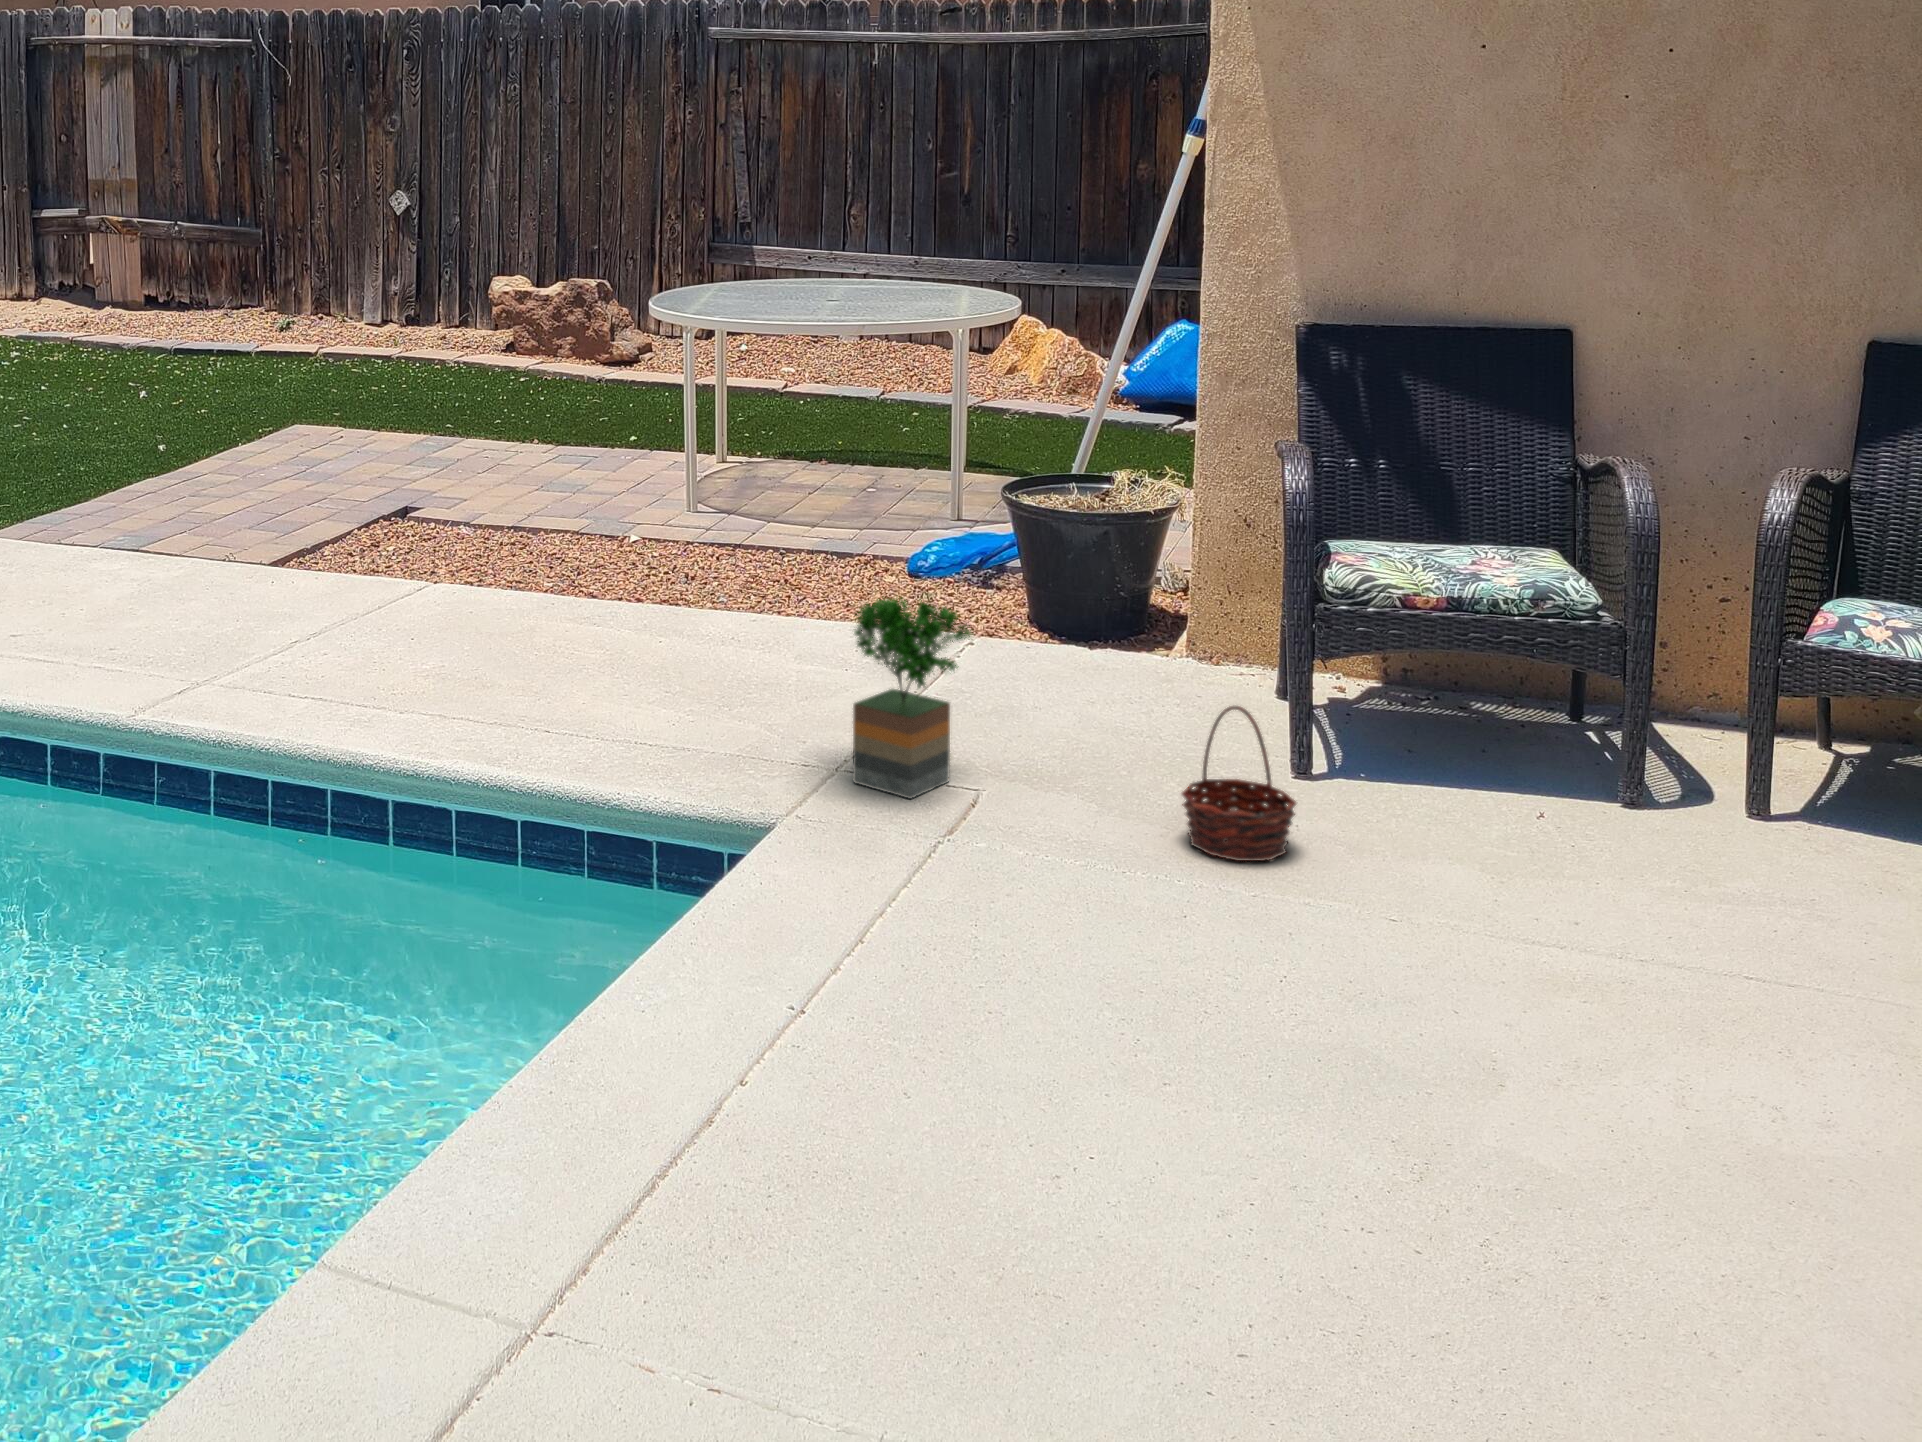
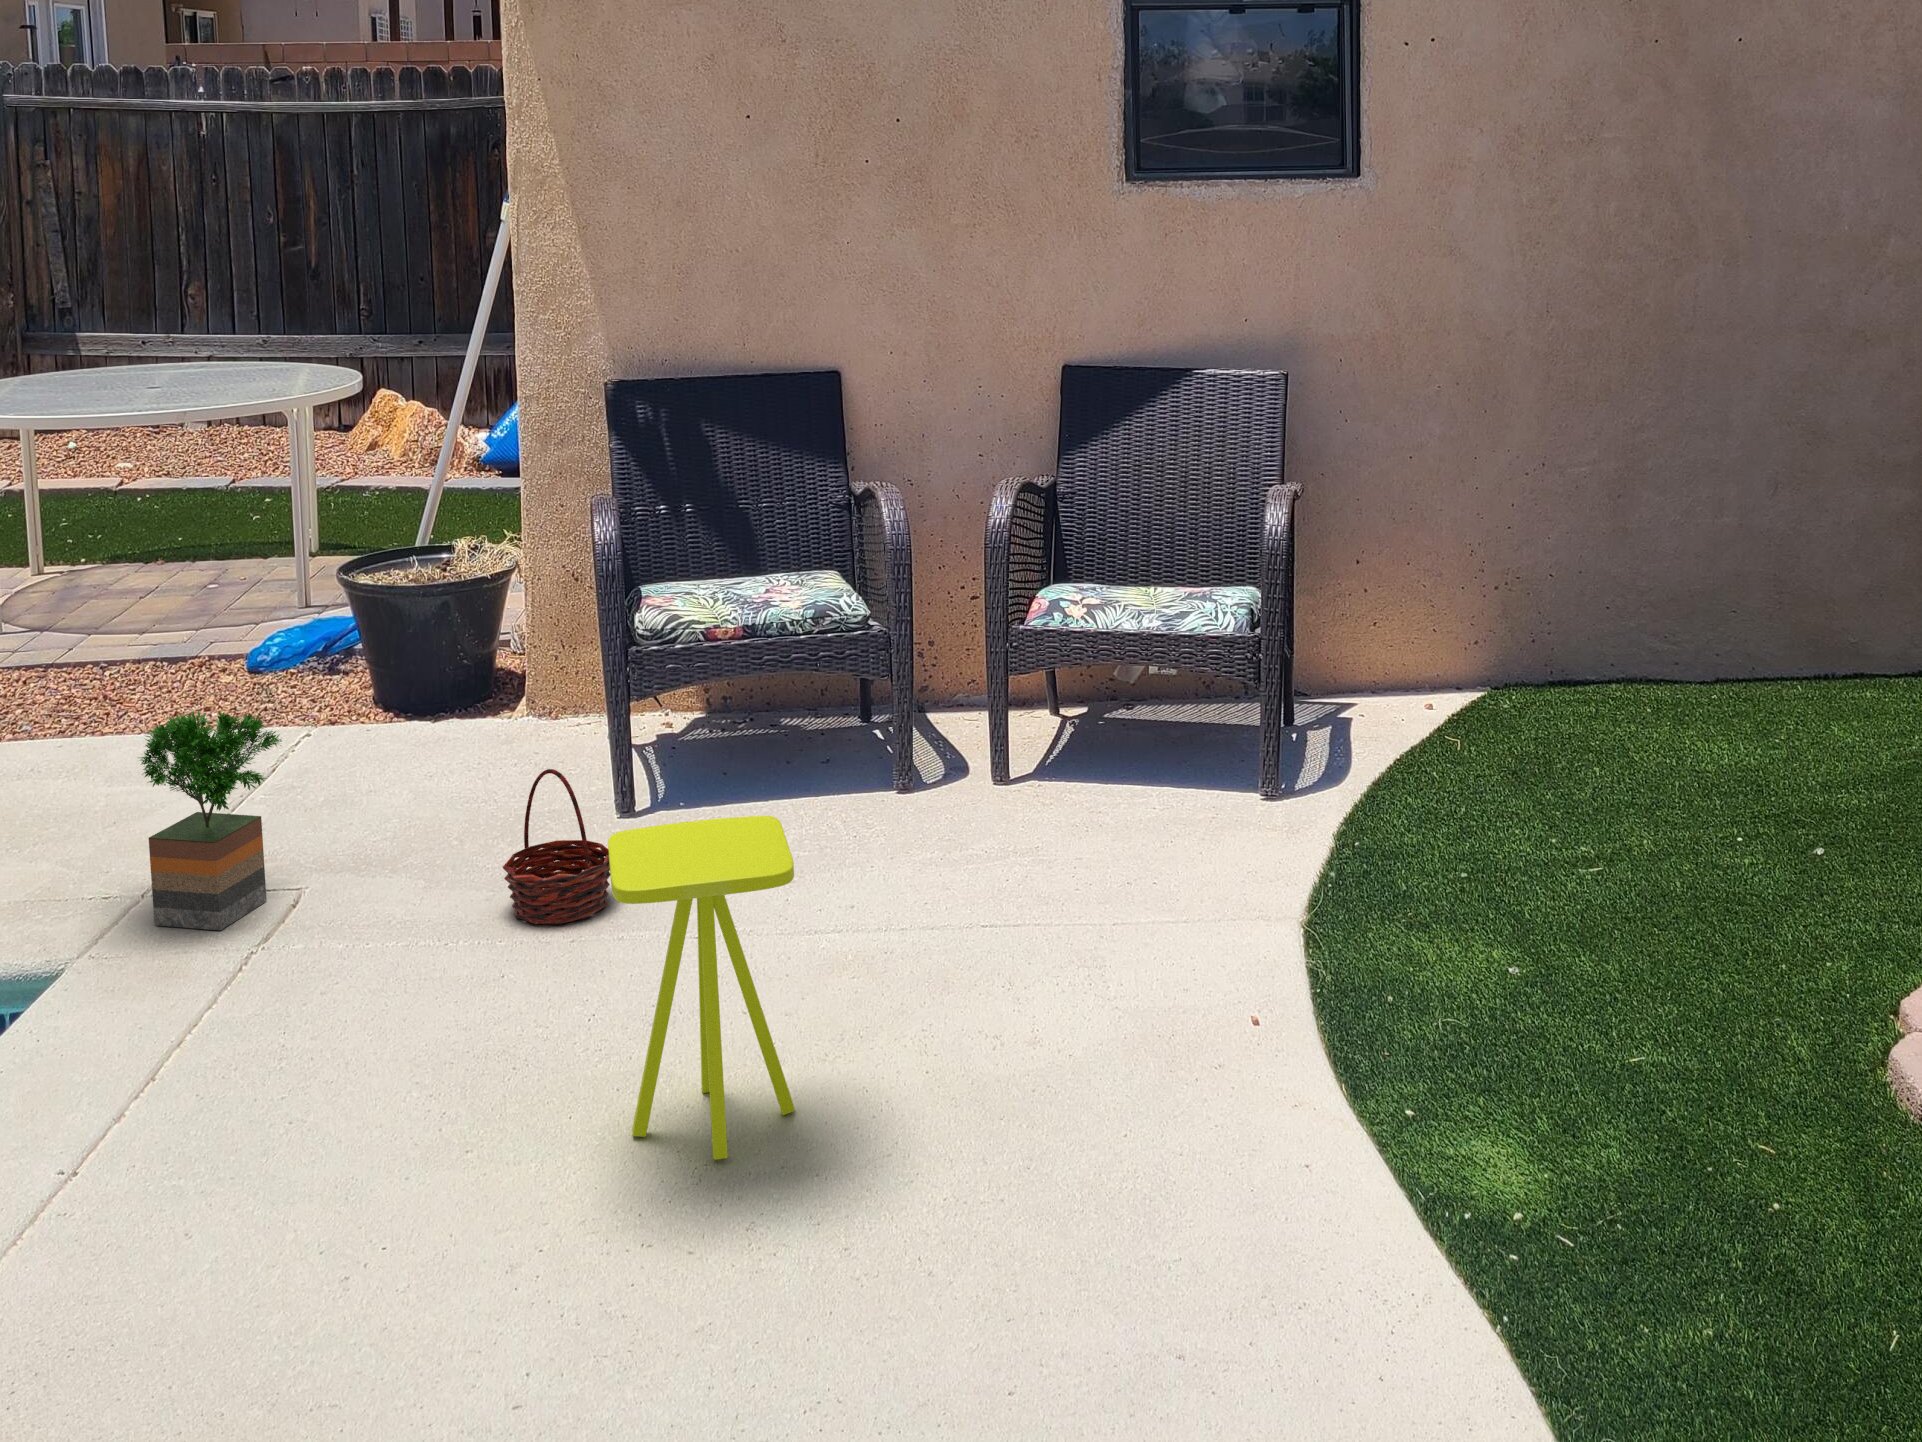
side table: none [1324,774,1537,1127] -> present [608,816,795,1160]

